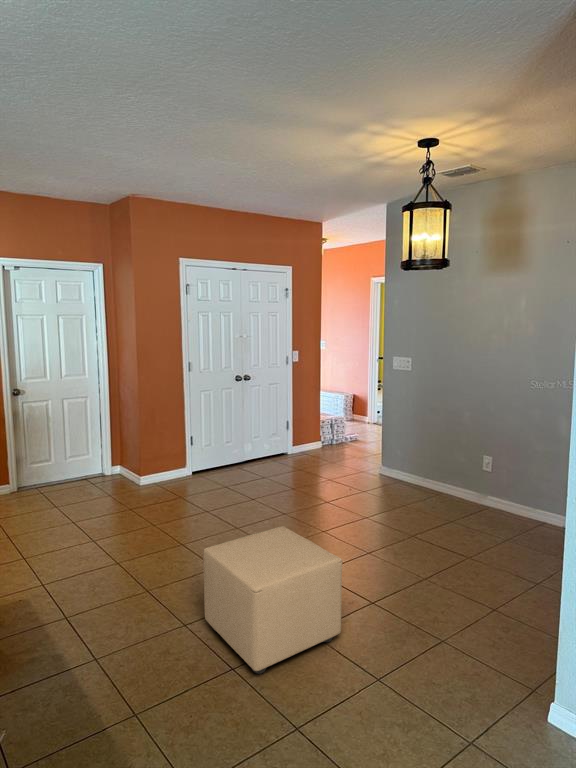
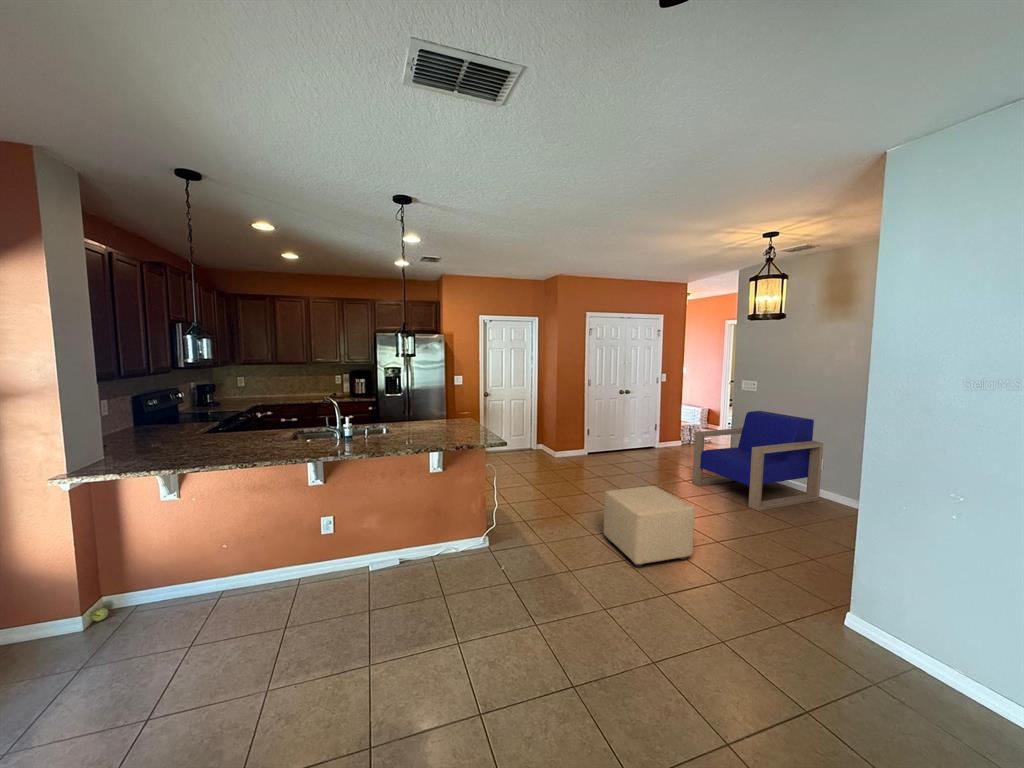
armchair: none [338,396,490,536] -> present [693,411,823,511]

